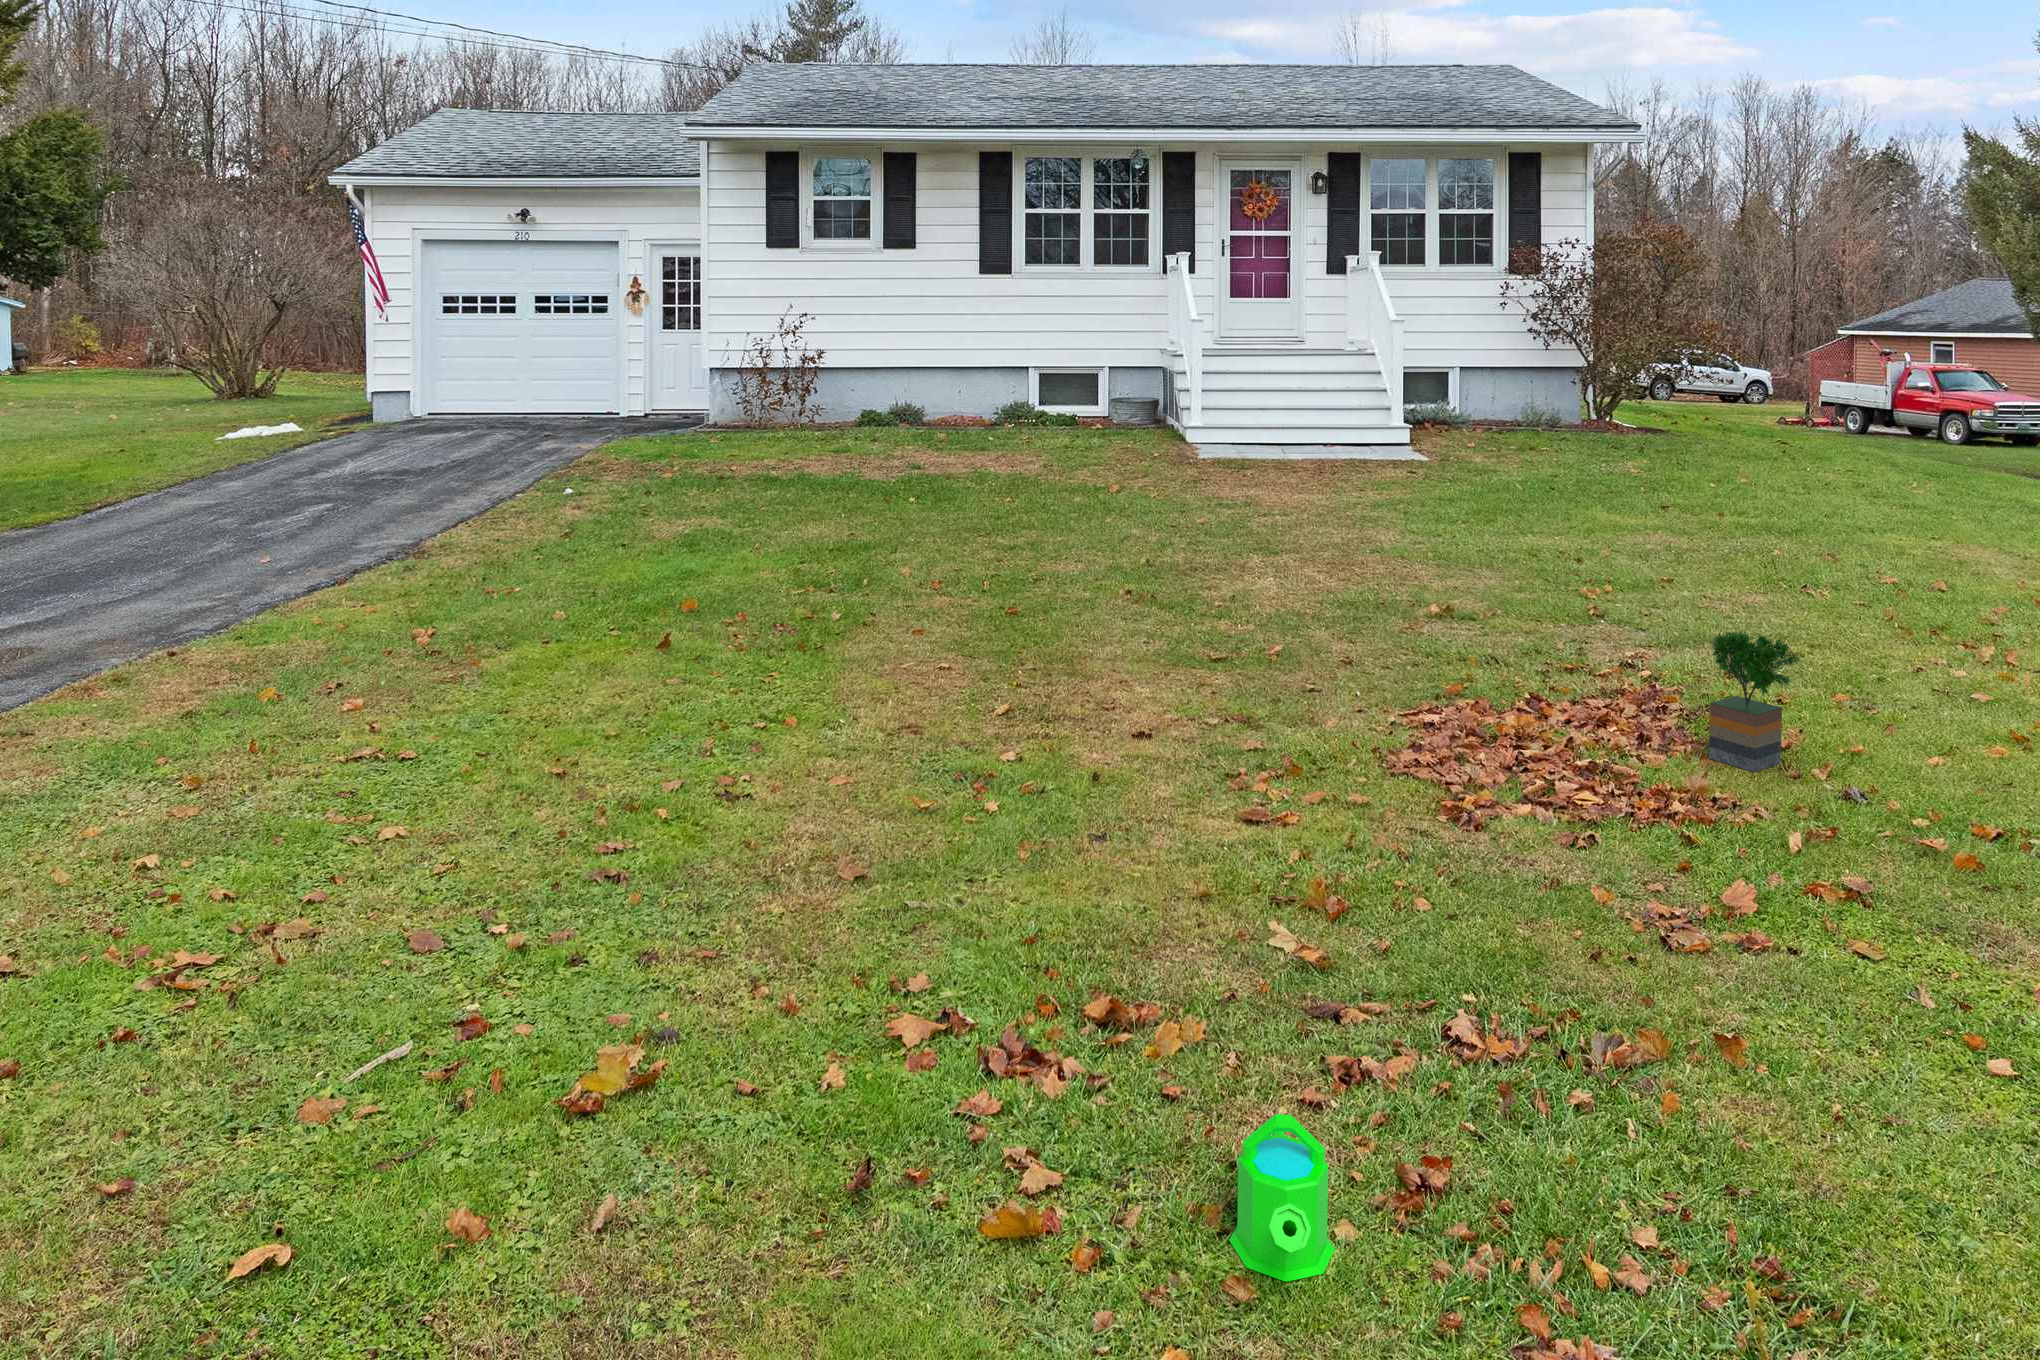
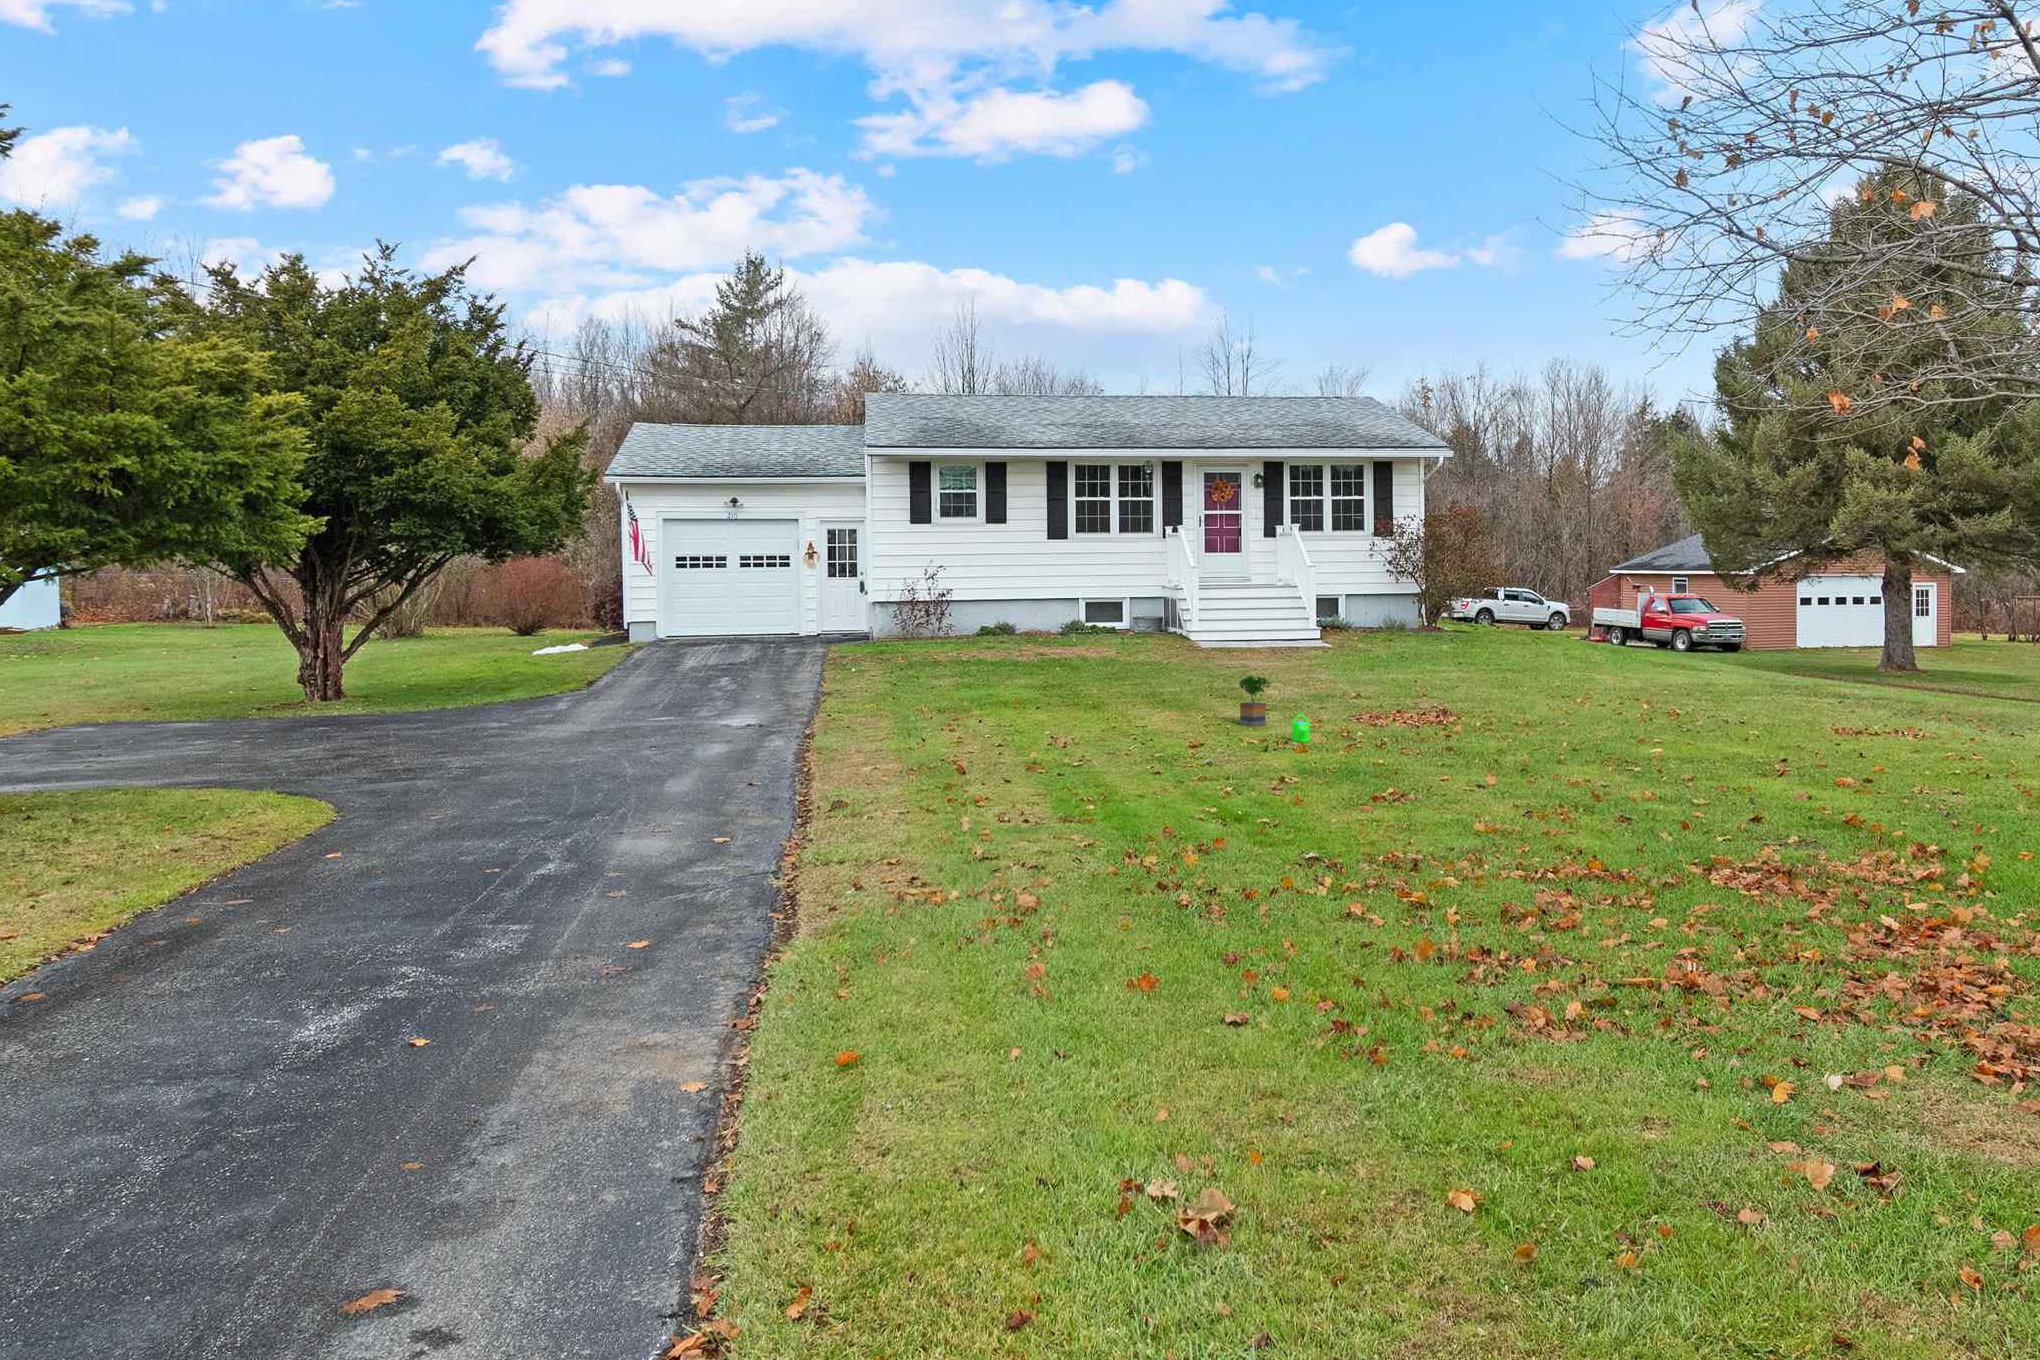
potted tree: present [1709,631,1800,772] -> present [1239,676,1270,726]

